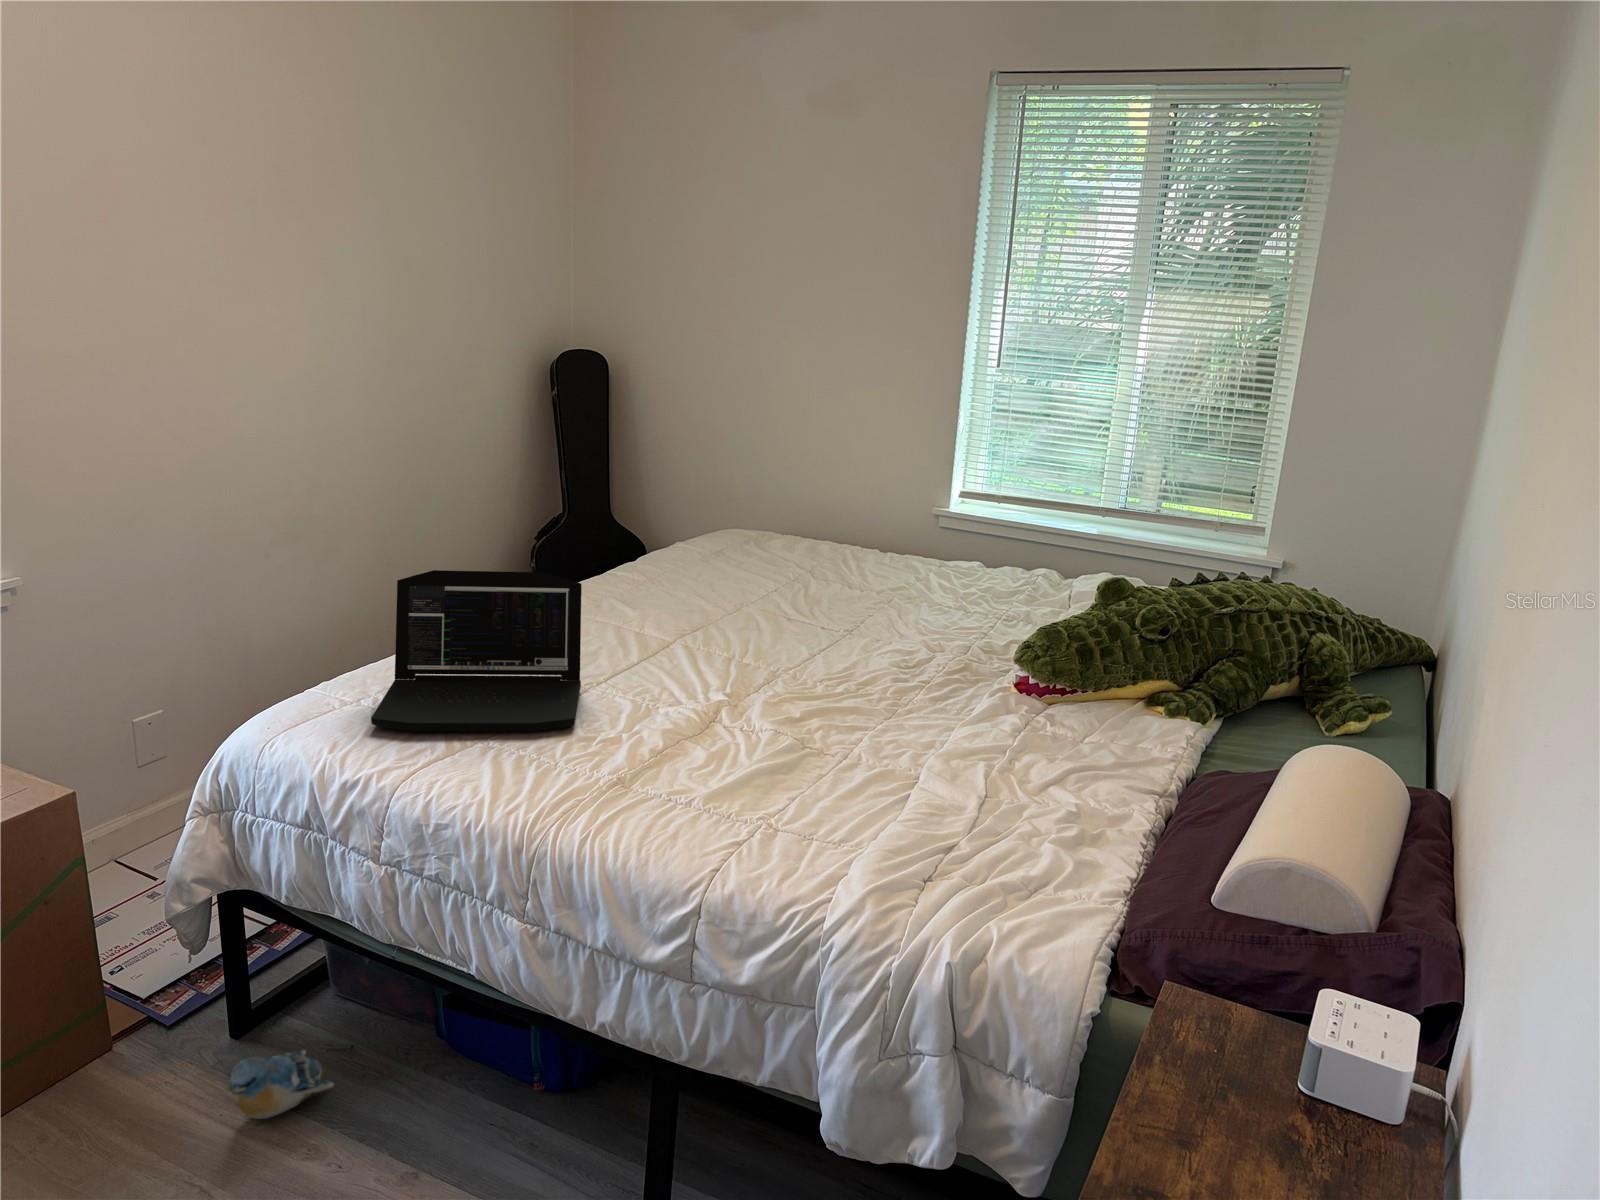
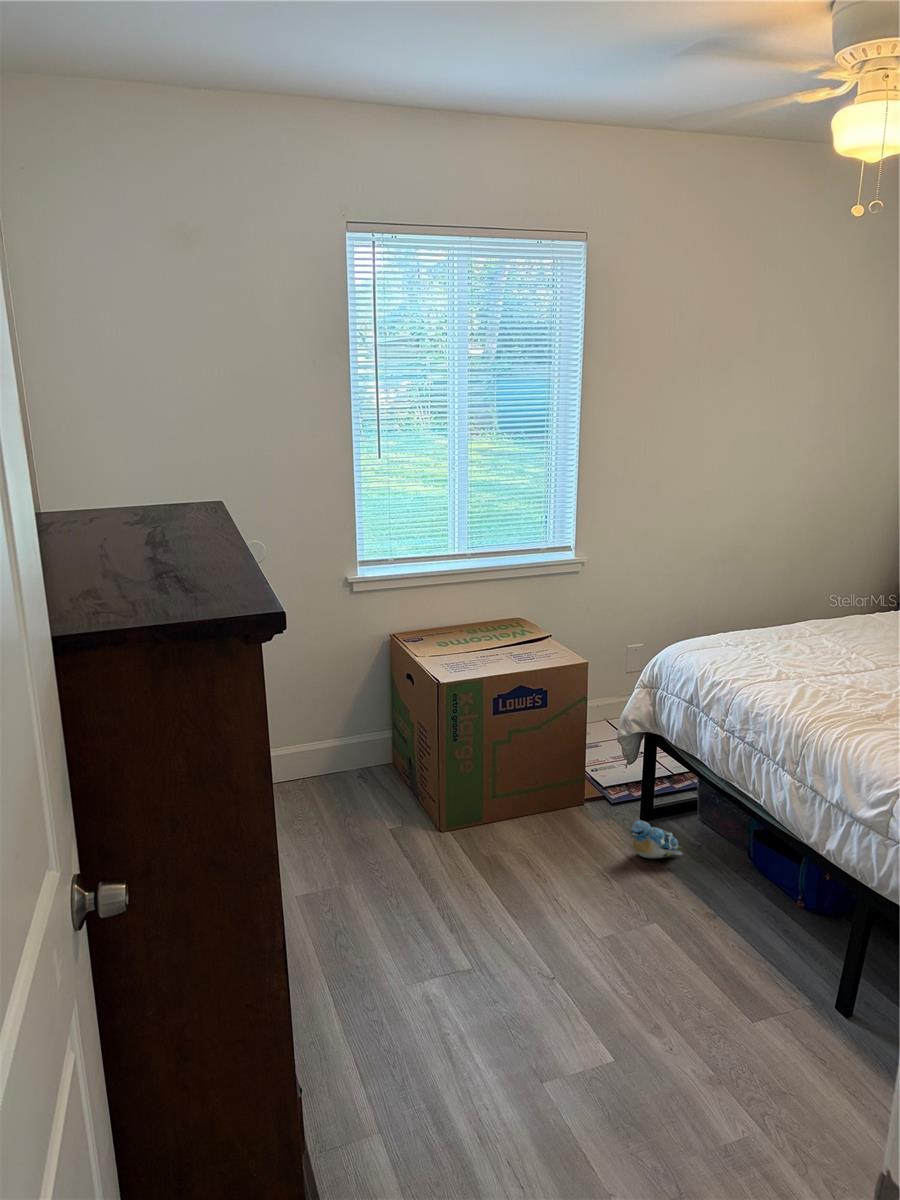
laptop: present [371,570,582,732] -> none [738,574,892,683]

